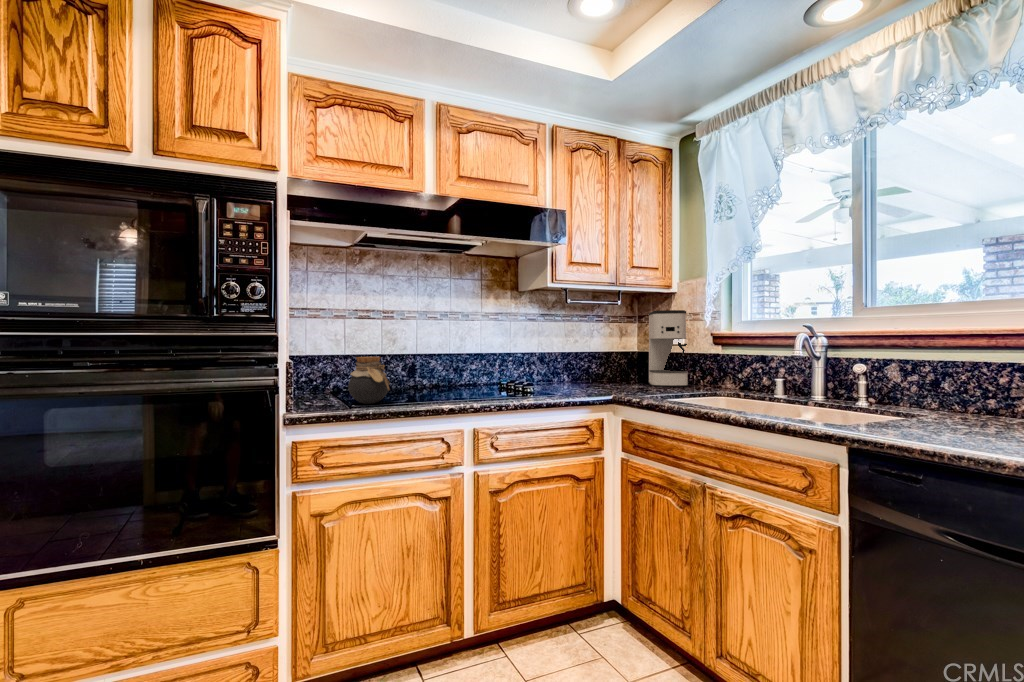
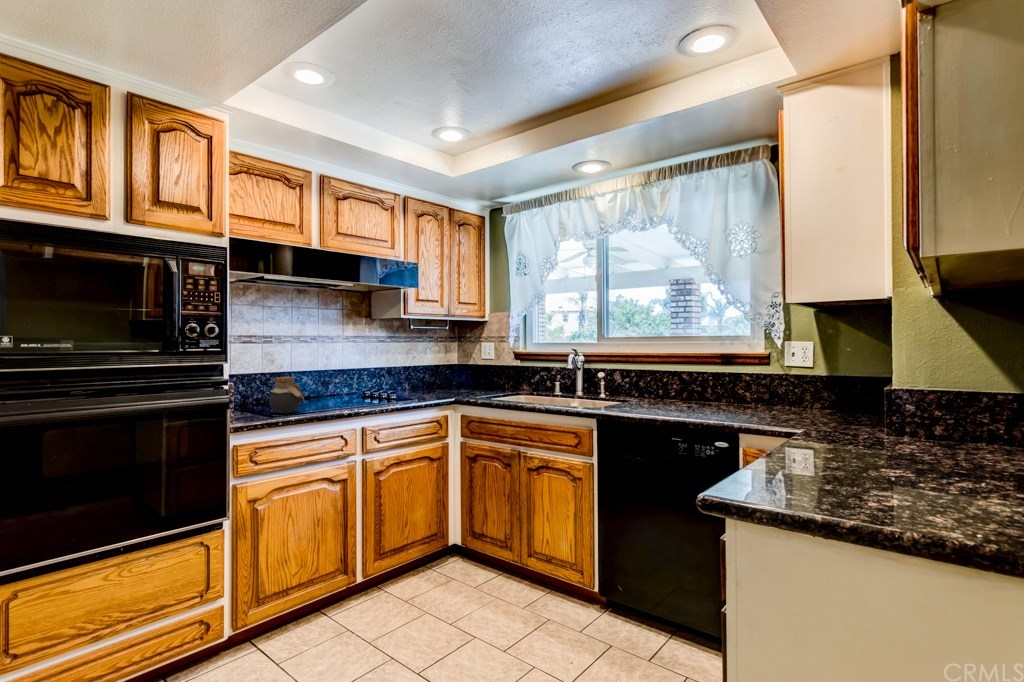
coffee maker: present [649,310,688,386] -> none [468,335,501,391]

